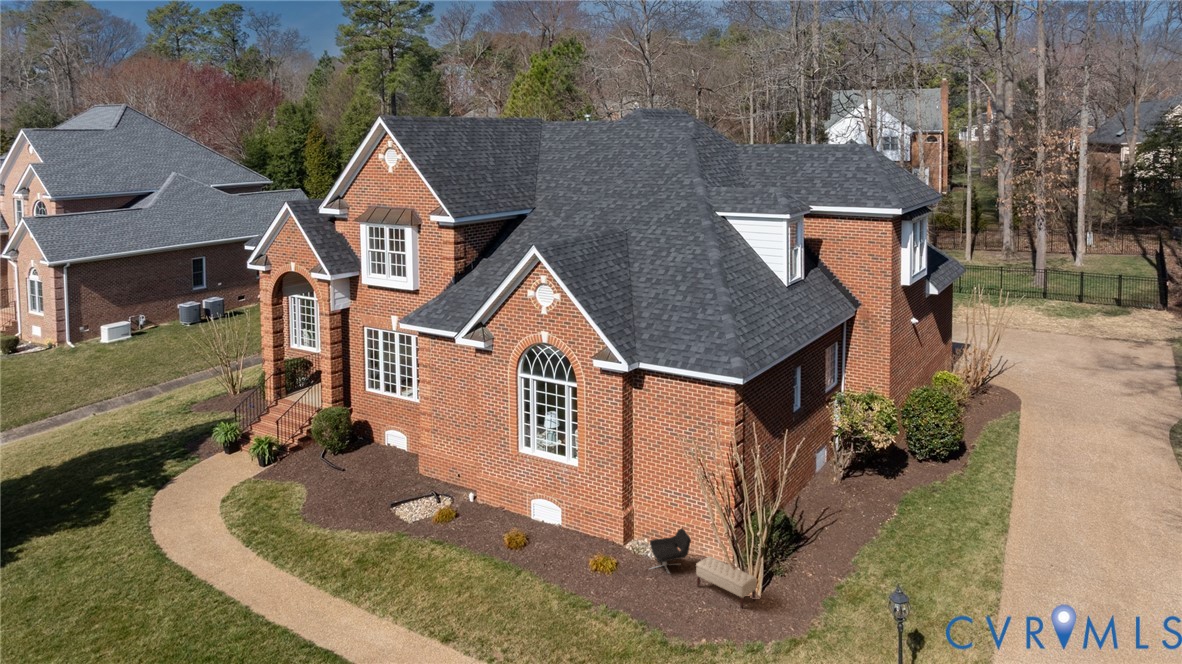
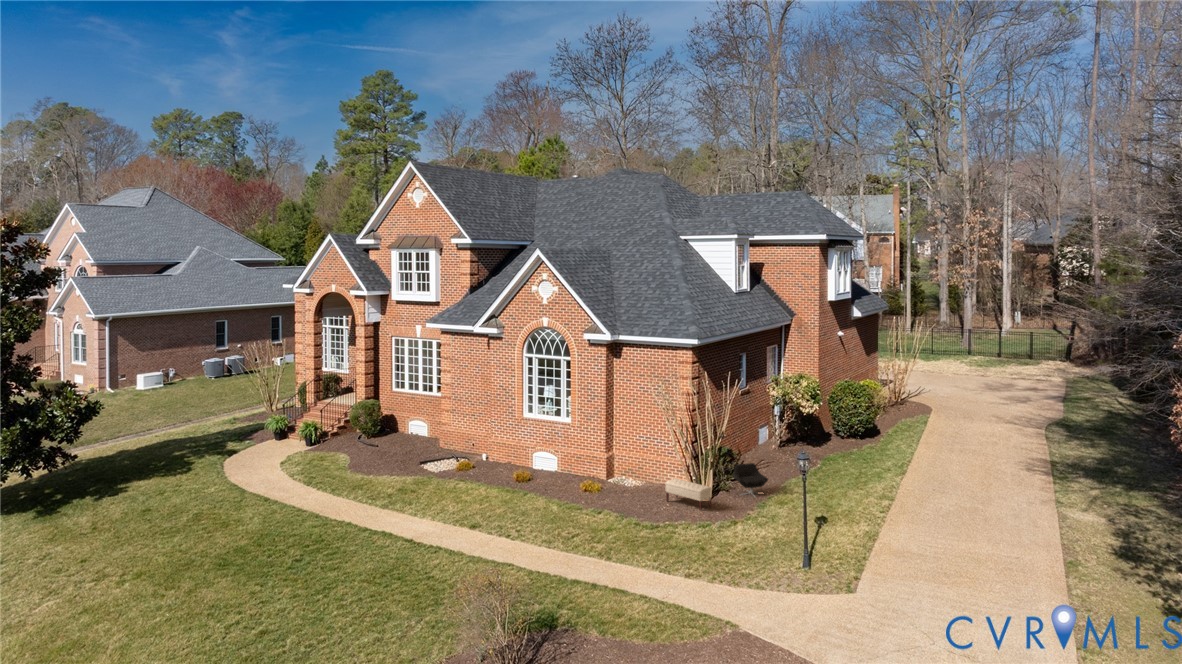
lounge chair: present [650,528,691,573] -> present [733,463,768,497]

